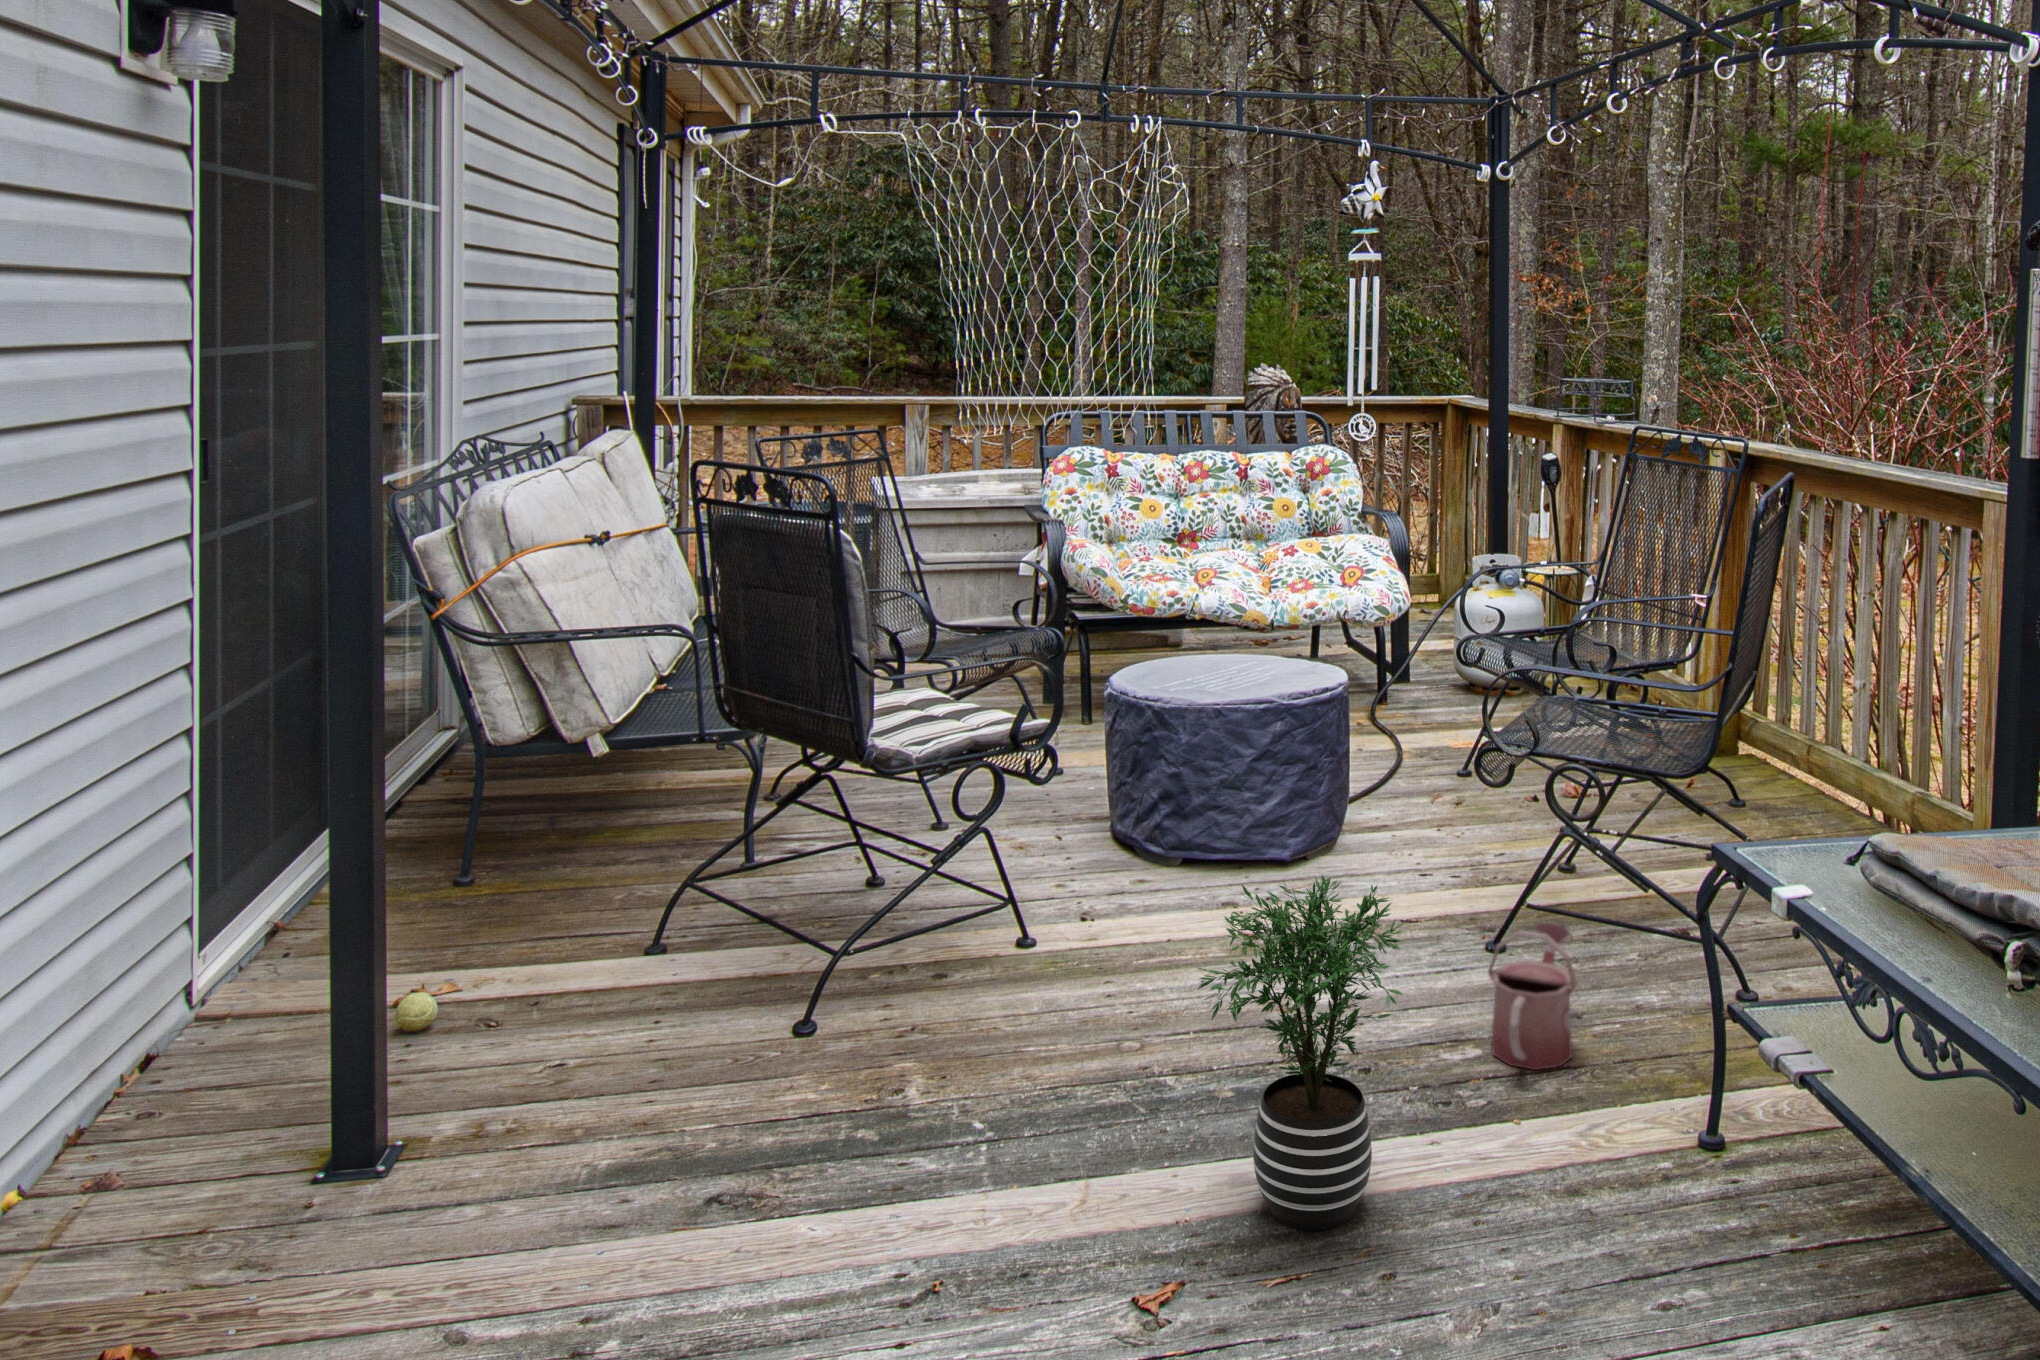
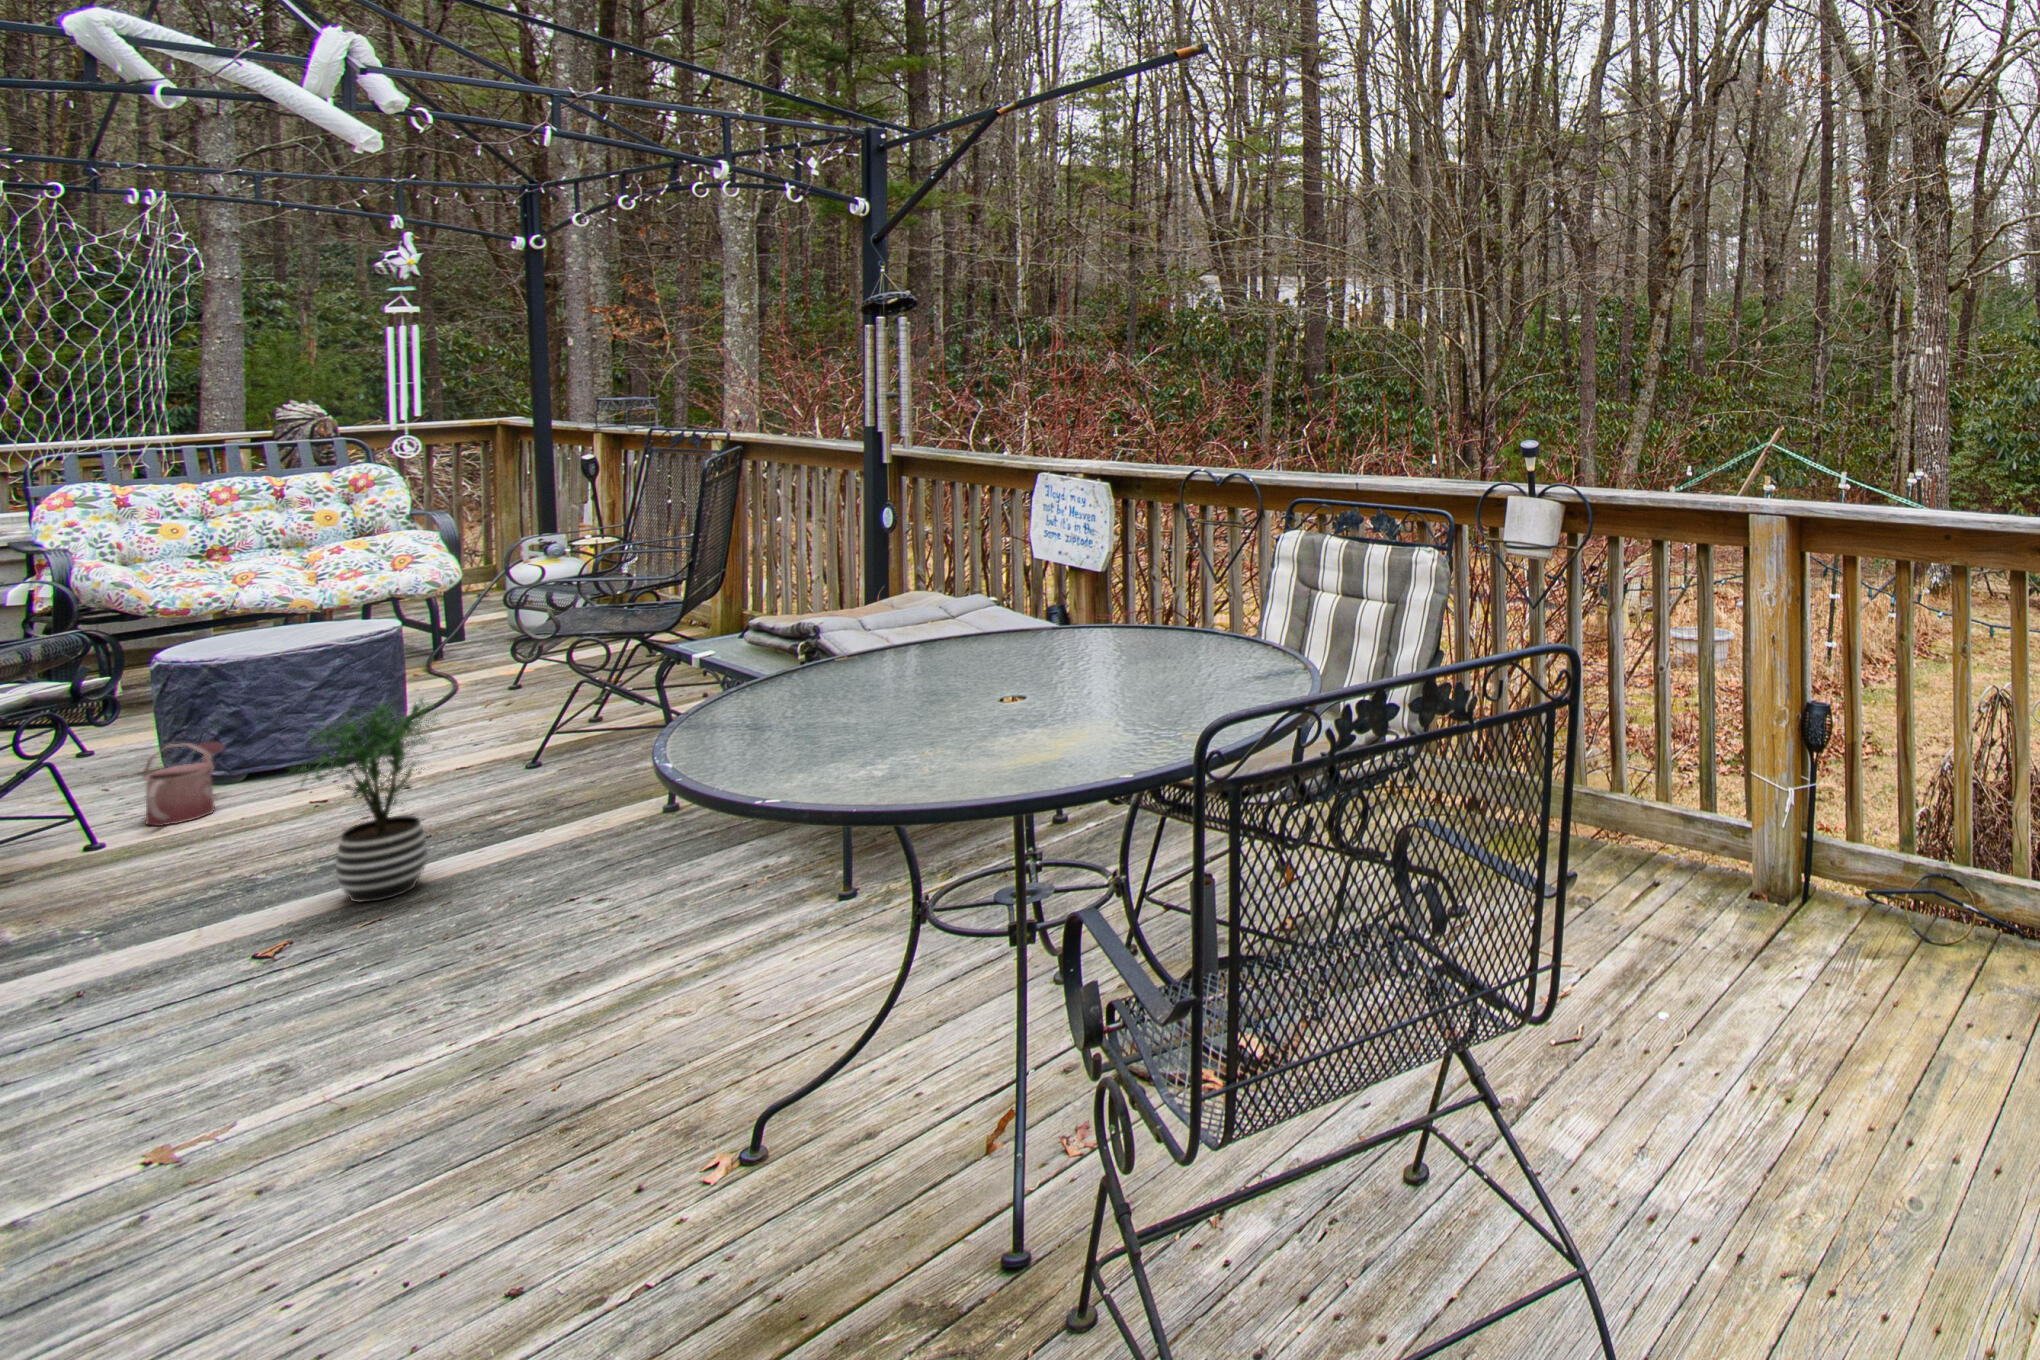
watering can: present [1488,923,1577,1070] -> present [143,741,225,826]

